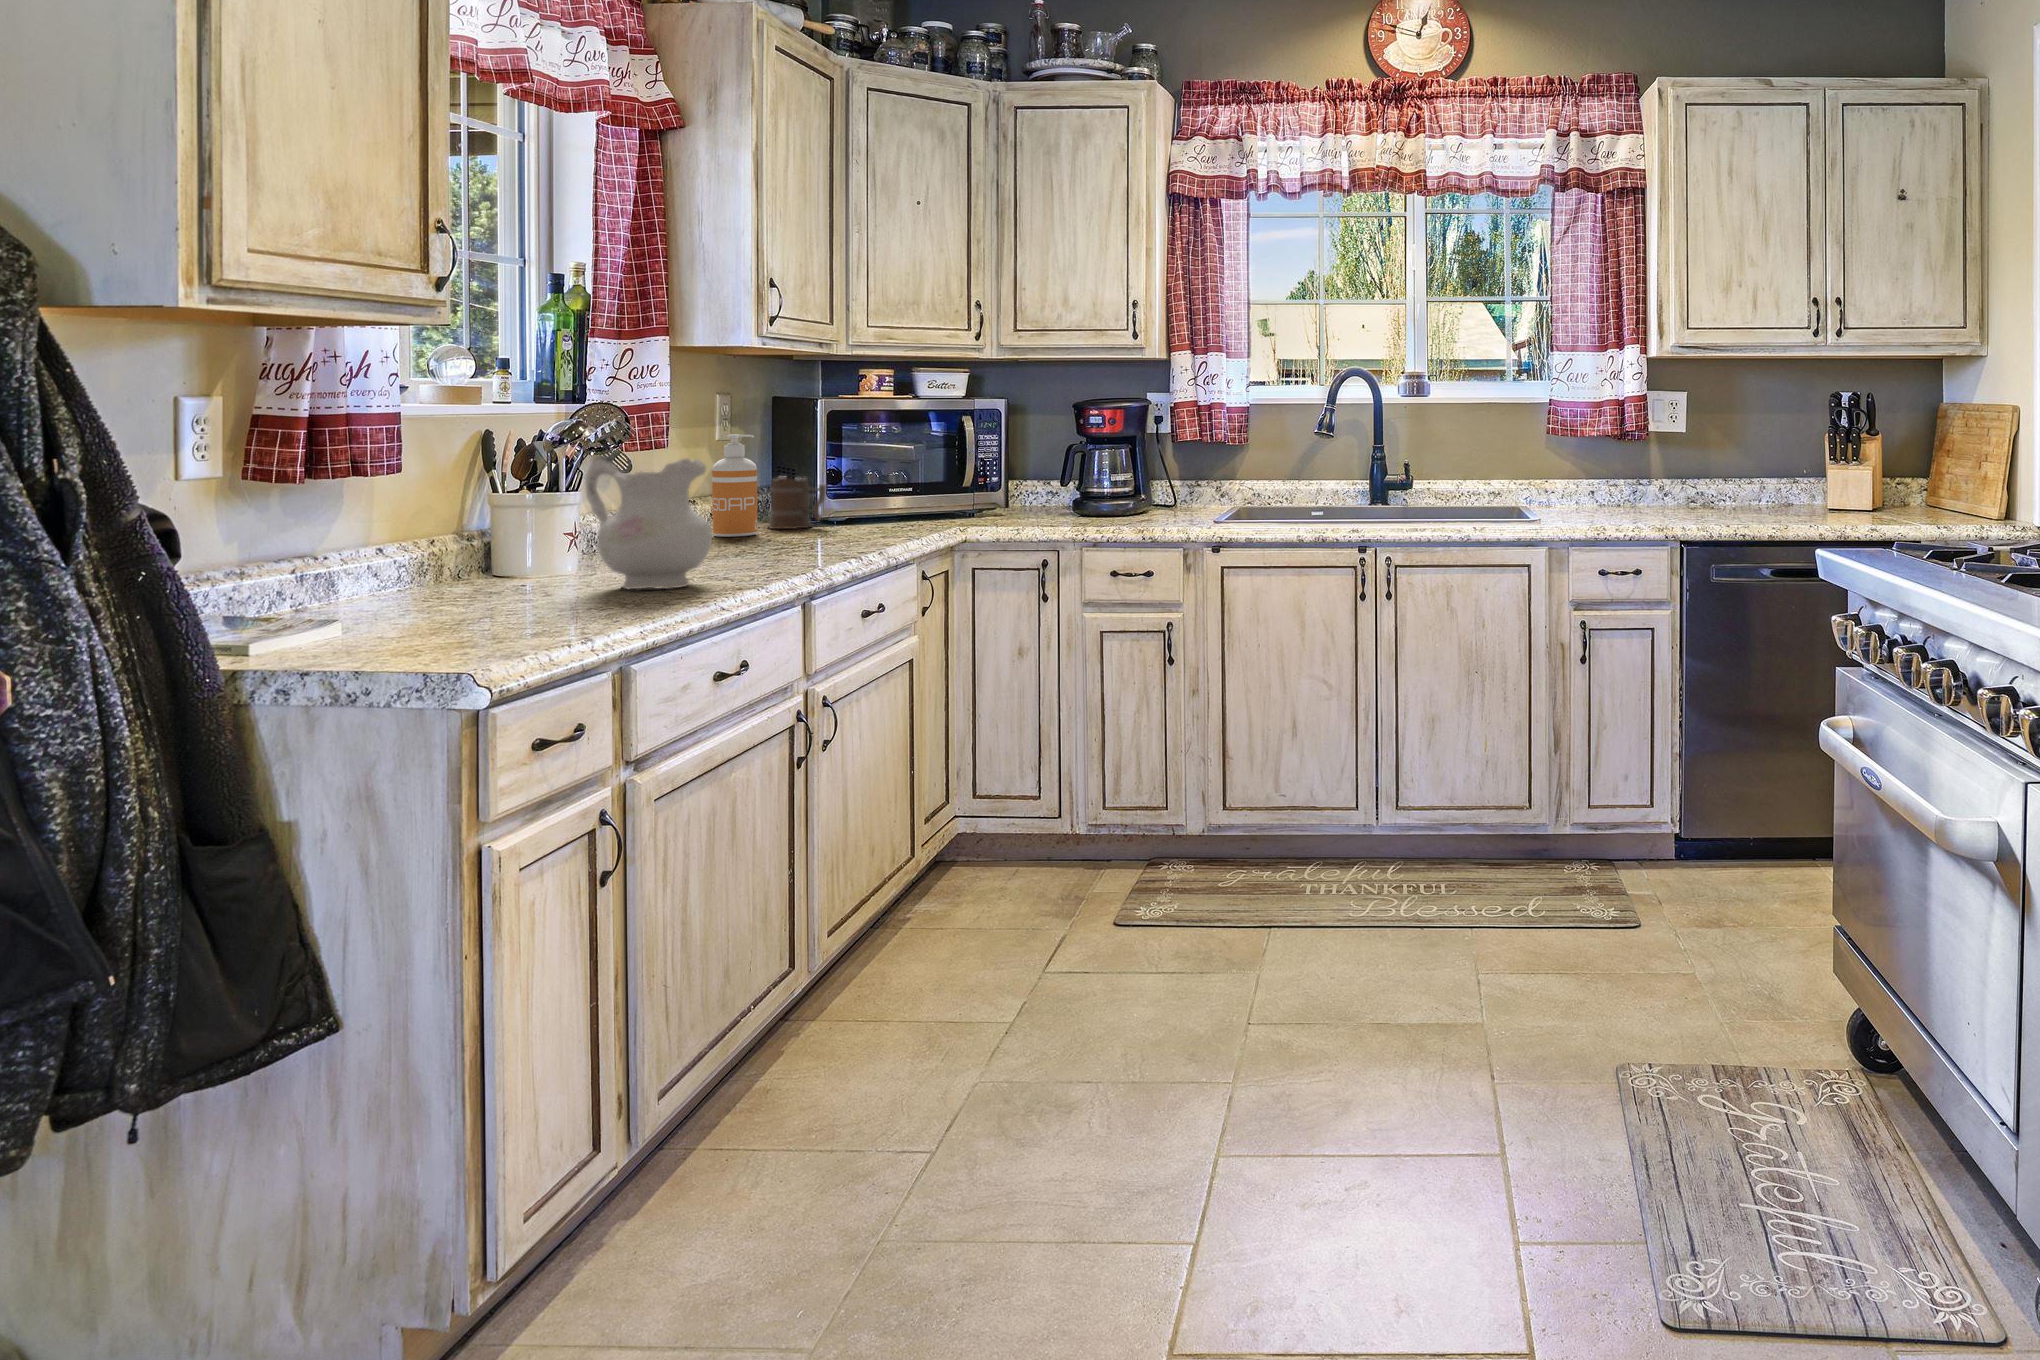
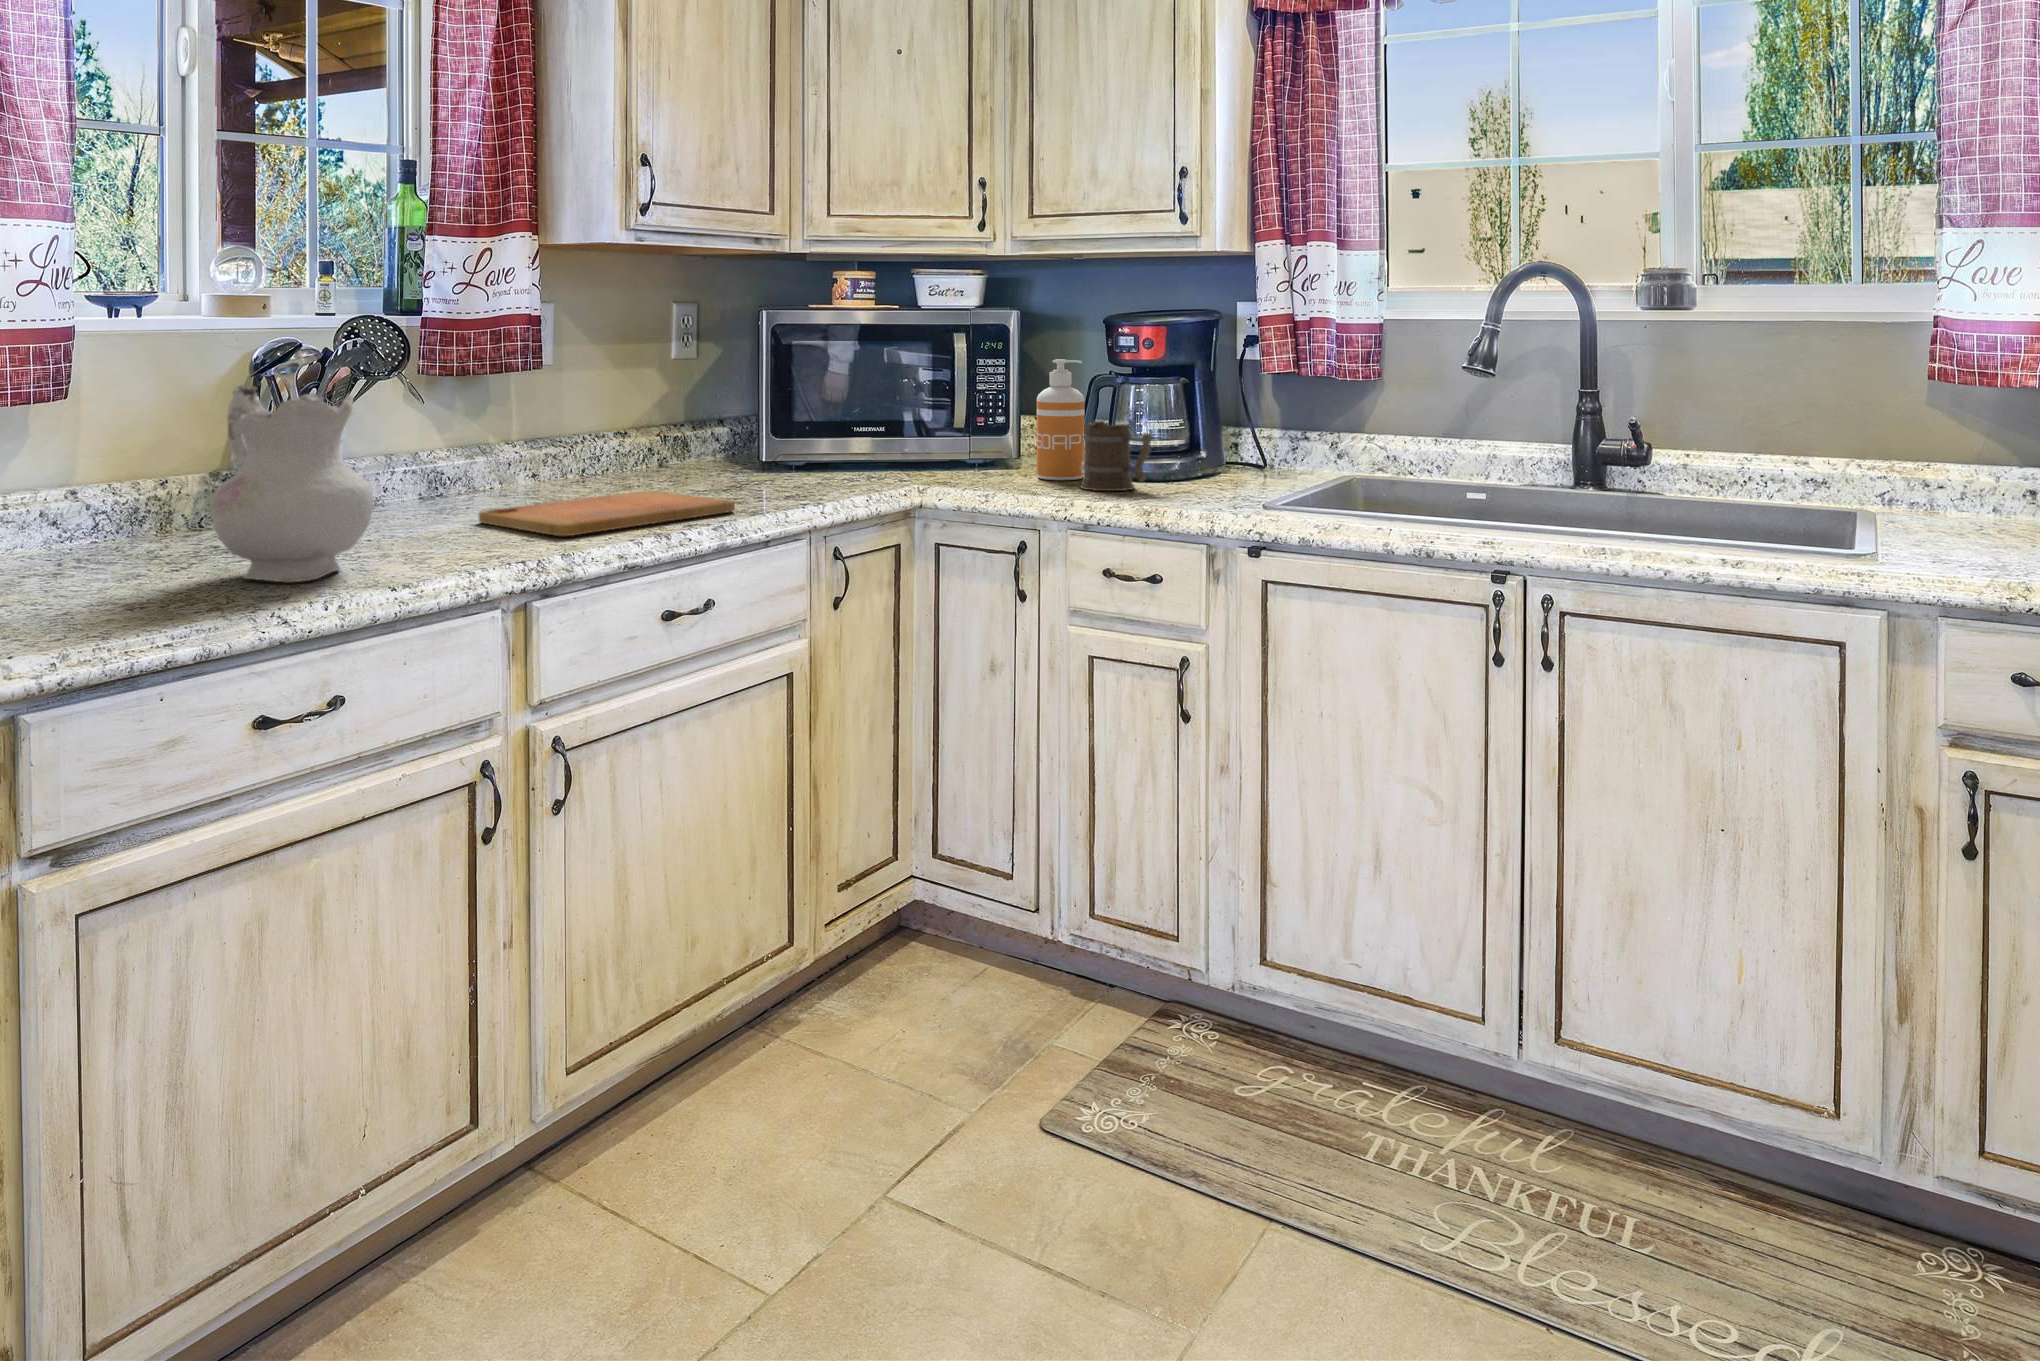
soap dispenser: present [712,434,758,537] -> present [1037,359,1085,480]
mug: present [769,477,826,529] -> present [1080,420,1151,491]
cutting board: none [690,535,870,560] -> present [479,490,735,536]

